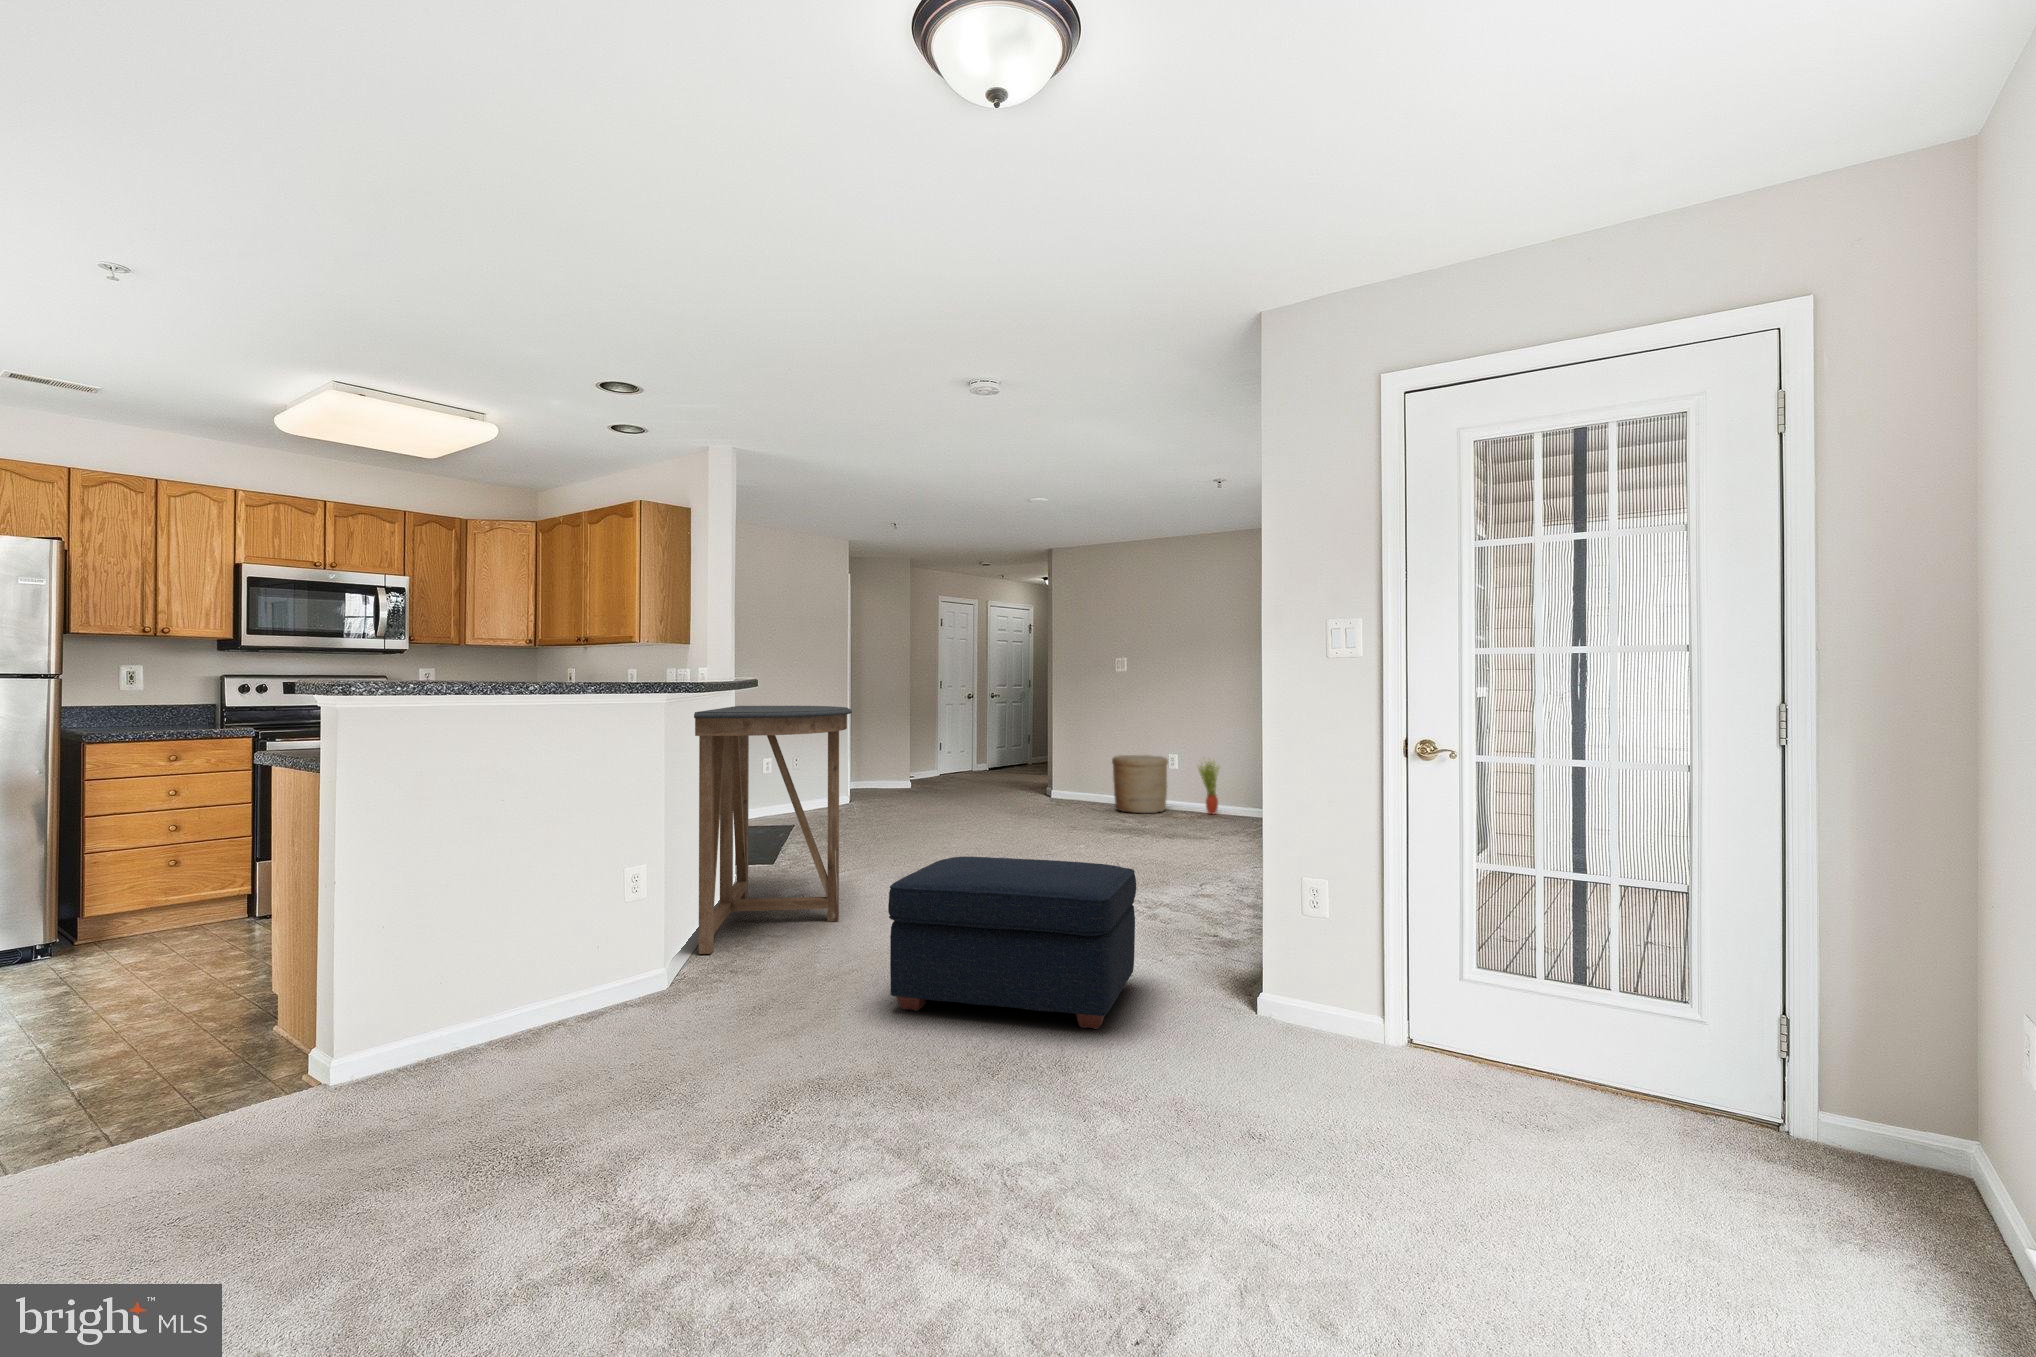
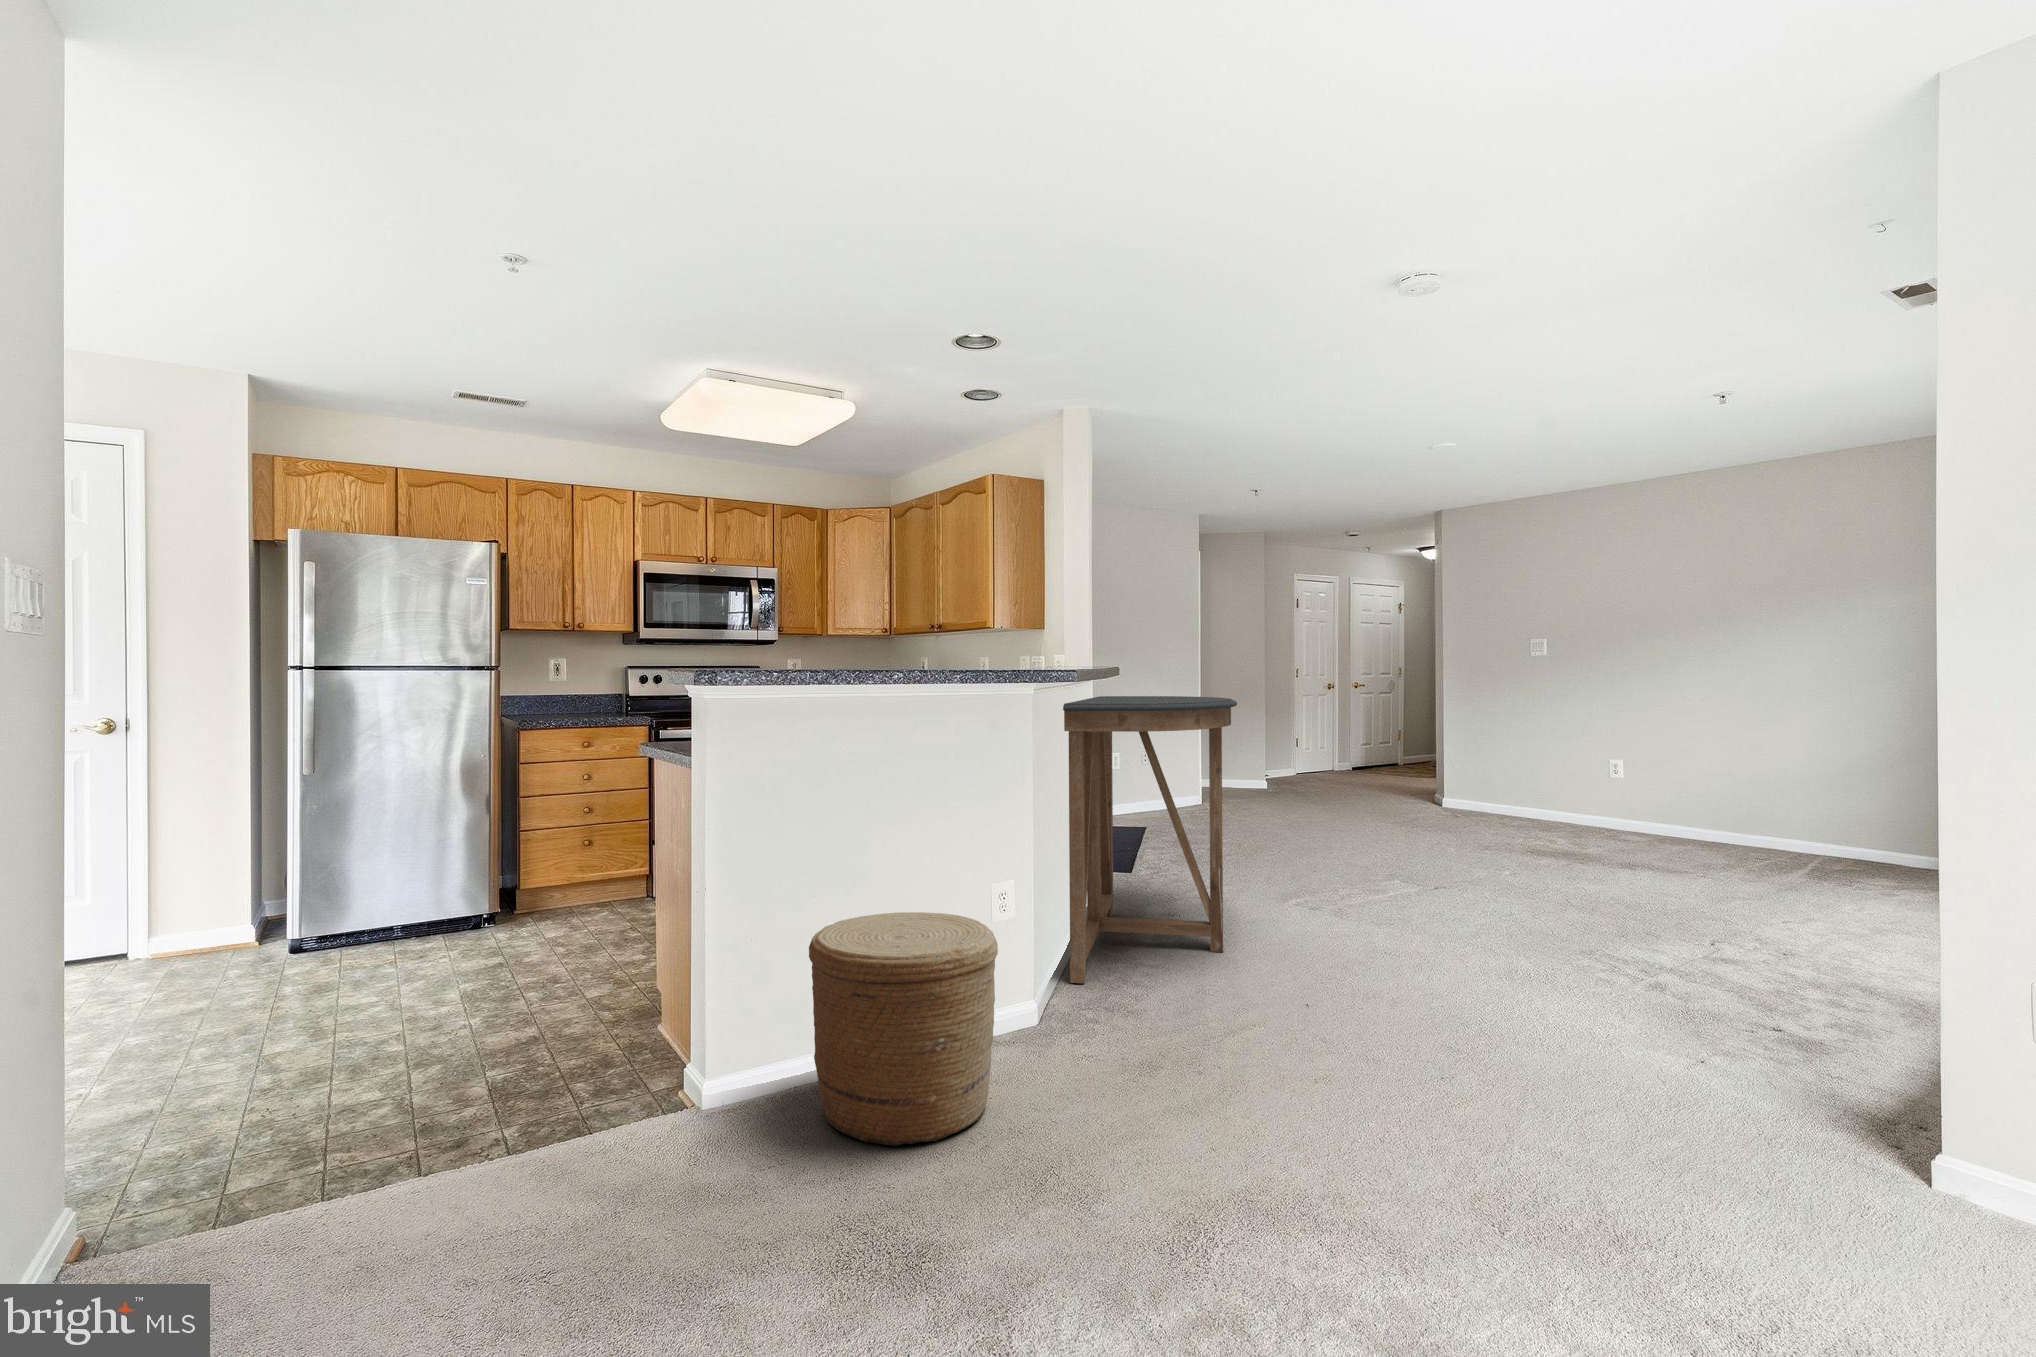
woven basket: present [1112,755,1168,813] -> present [809,912,998,1146]
potted plant: present [1198,759,1219,814] -> none [1645,761,1682,835]
ottoman: present [888,856,1136,1029] -> none [1320,894,1680,1170]

